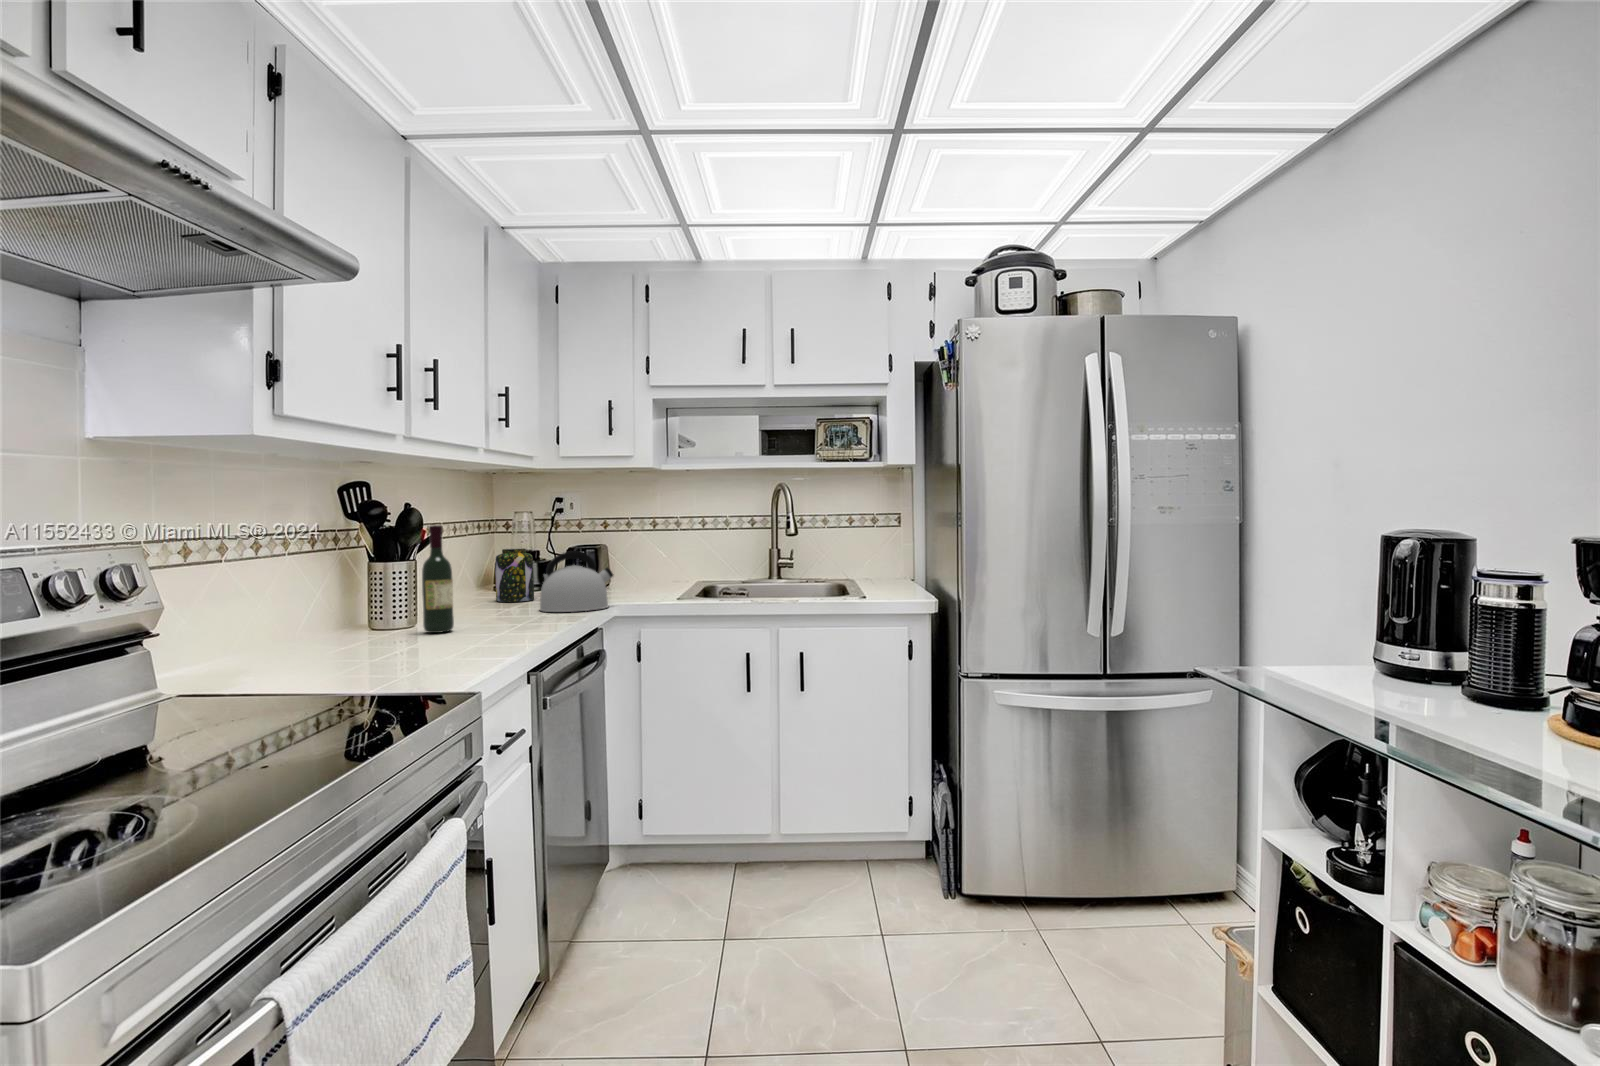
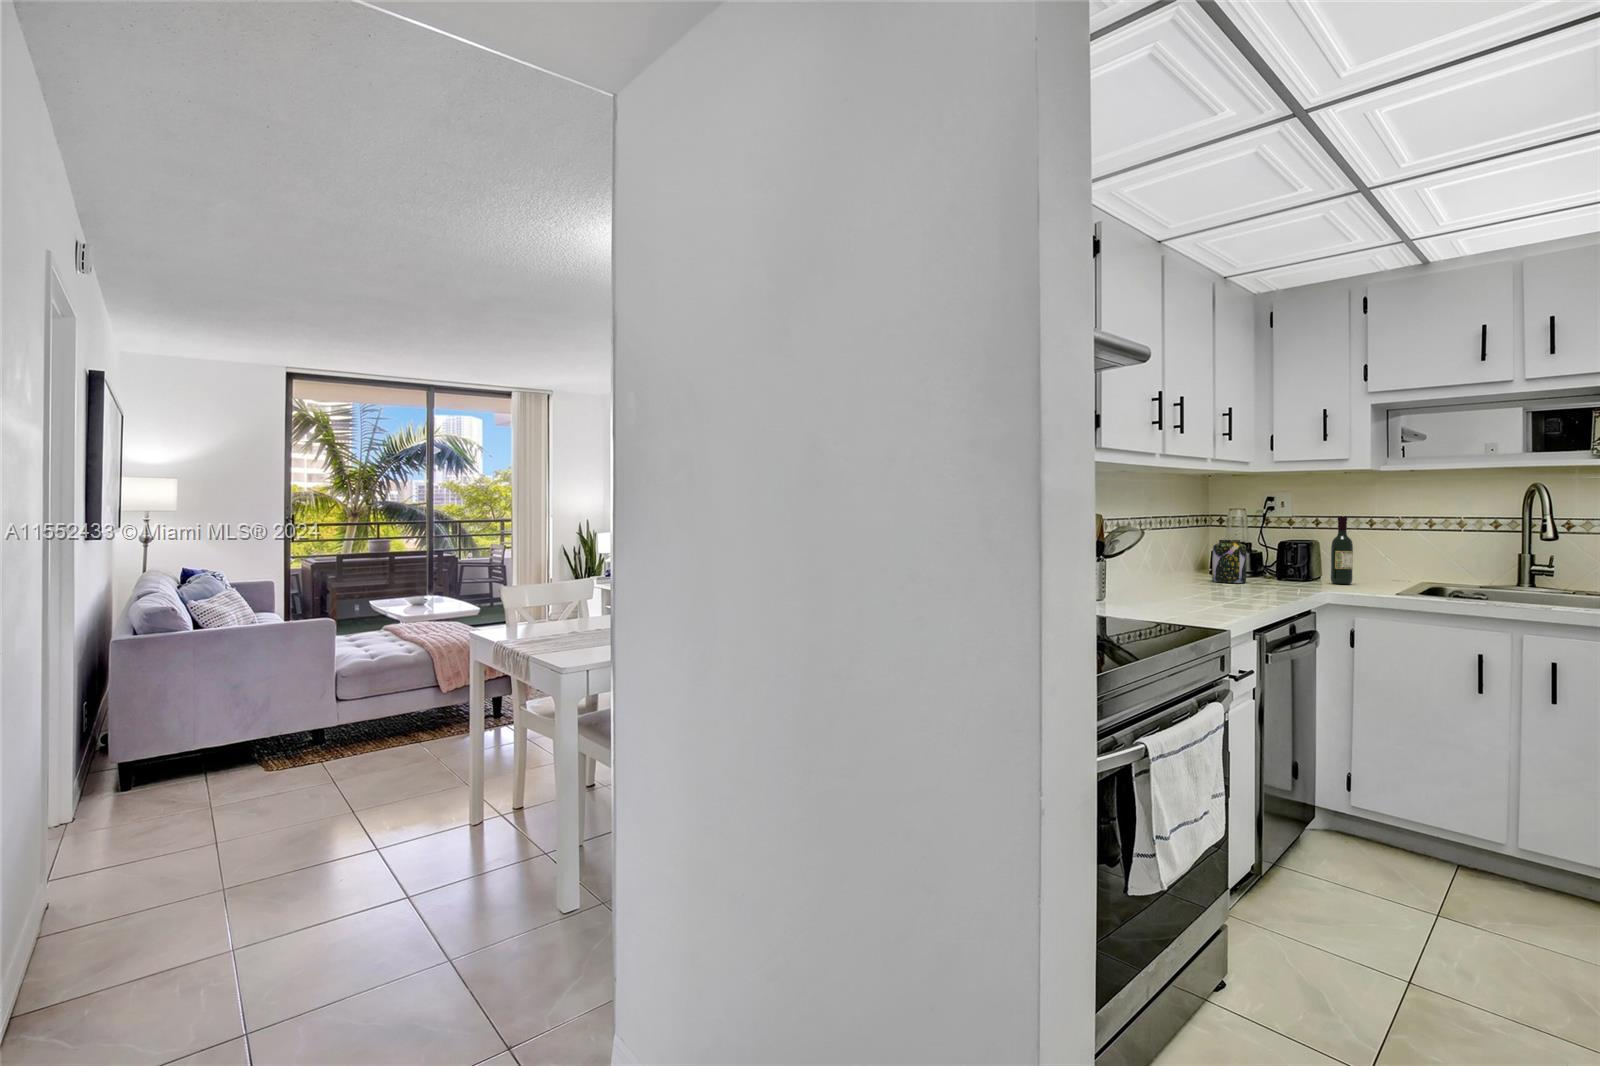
wine bottle: present [422,525,454,633] -> present [1331,516,1353,584]
kettle: present [540,551,614,612] -> none [1254,544,1327,594]

